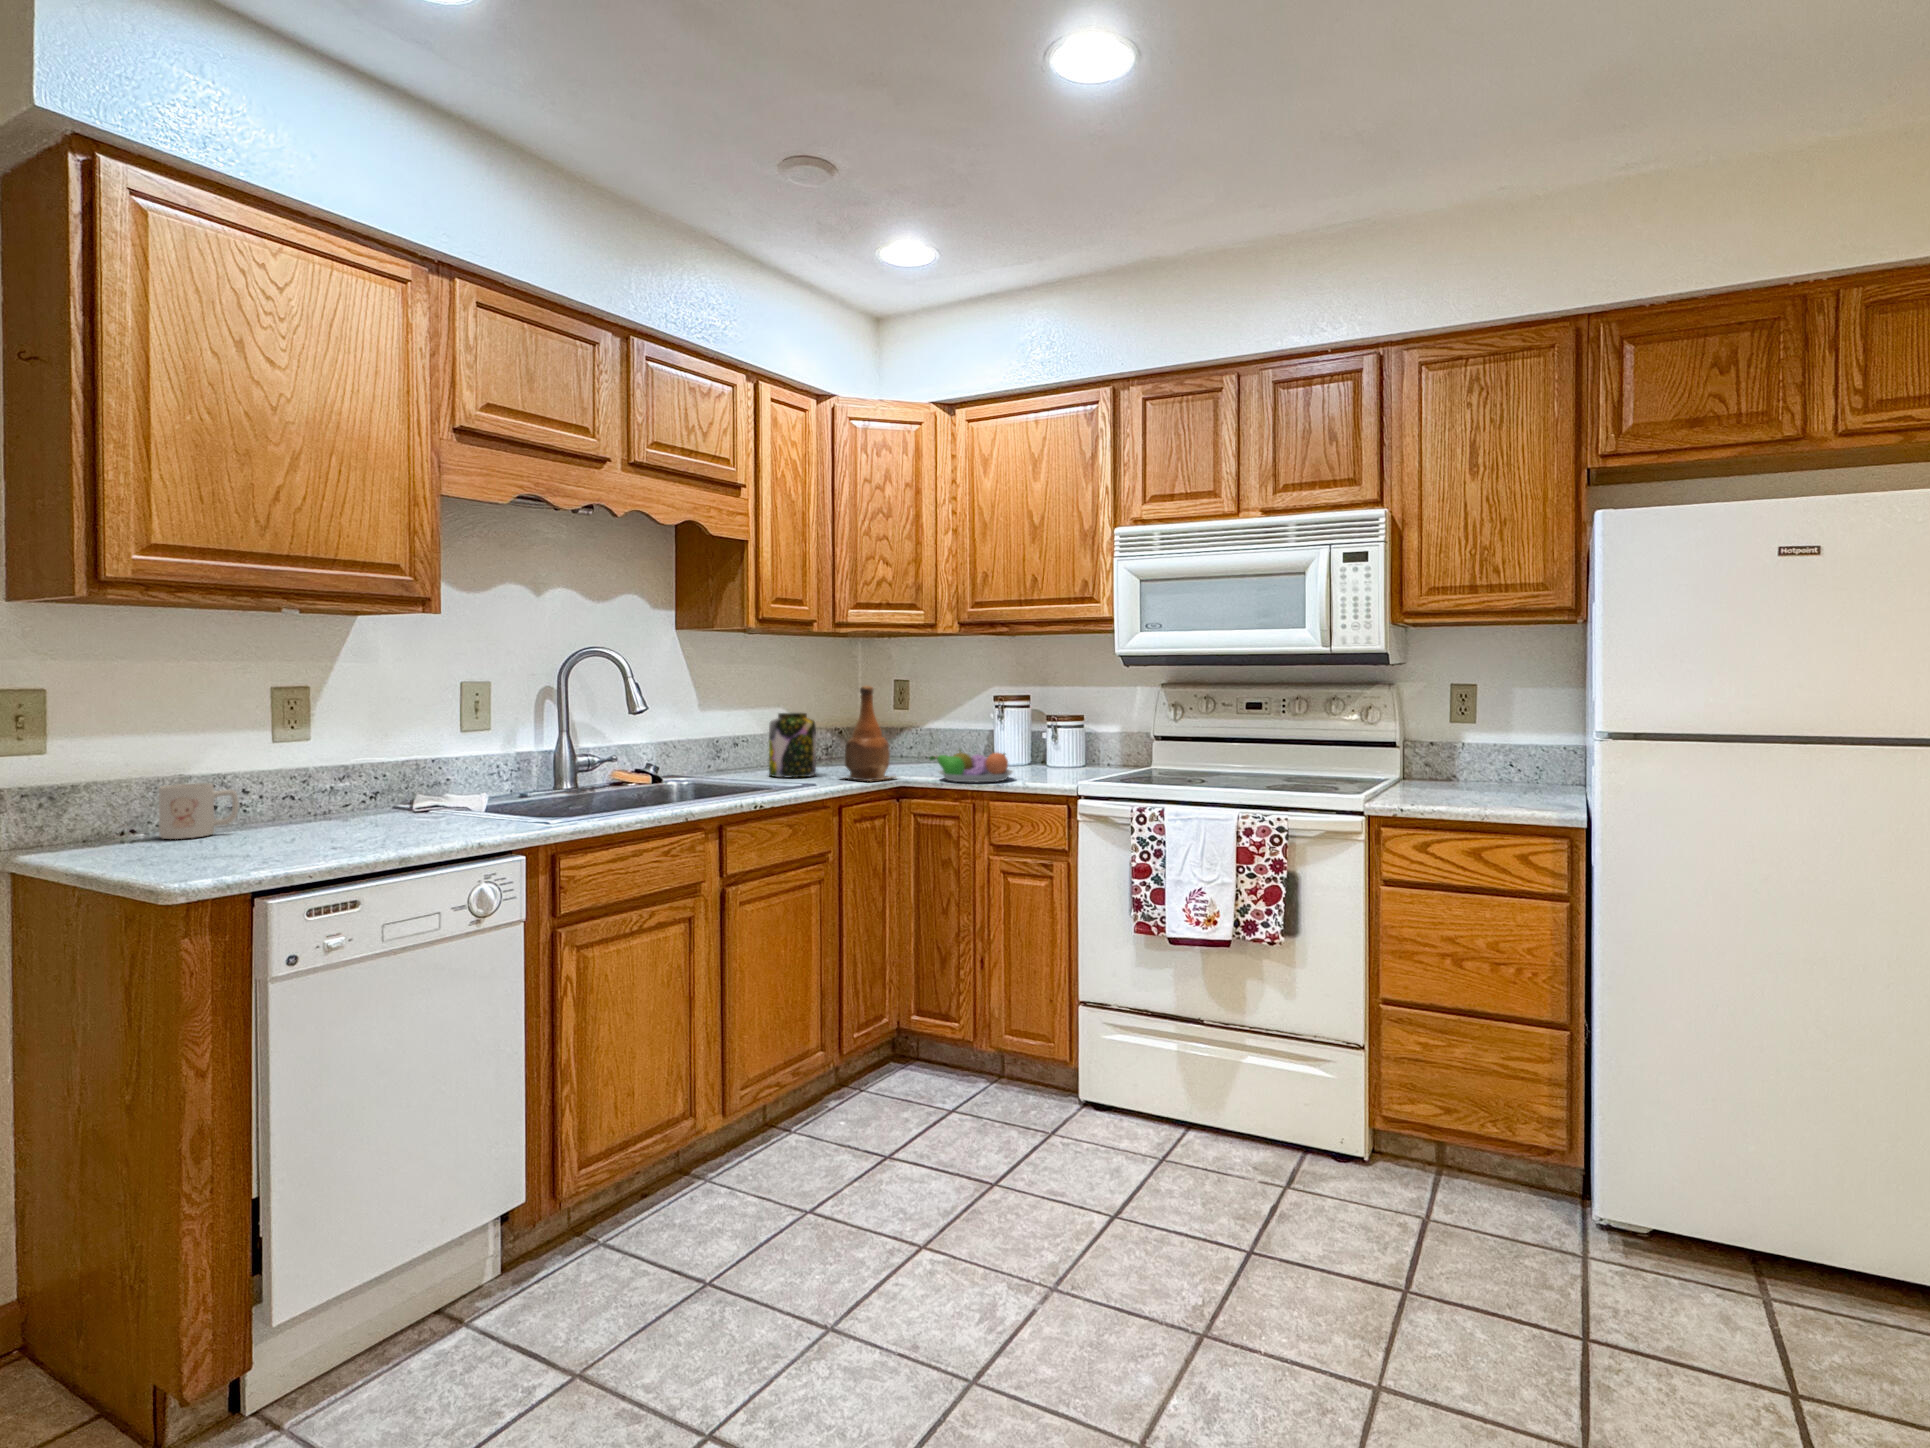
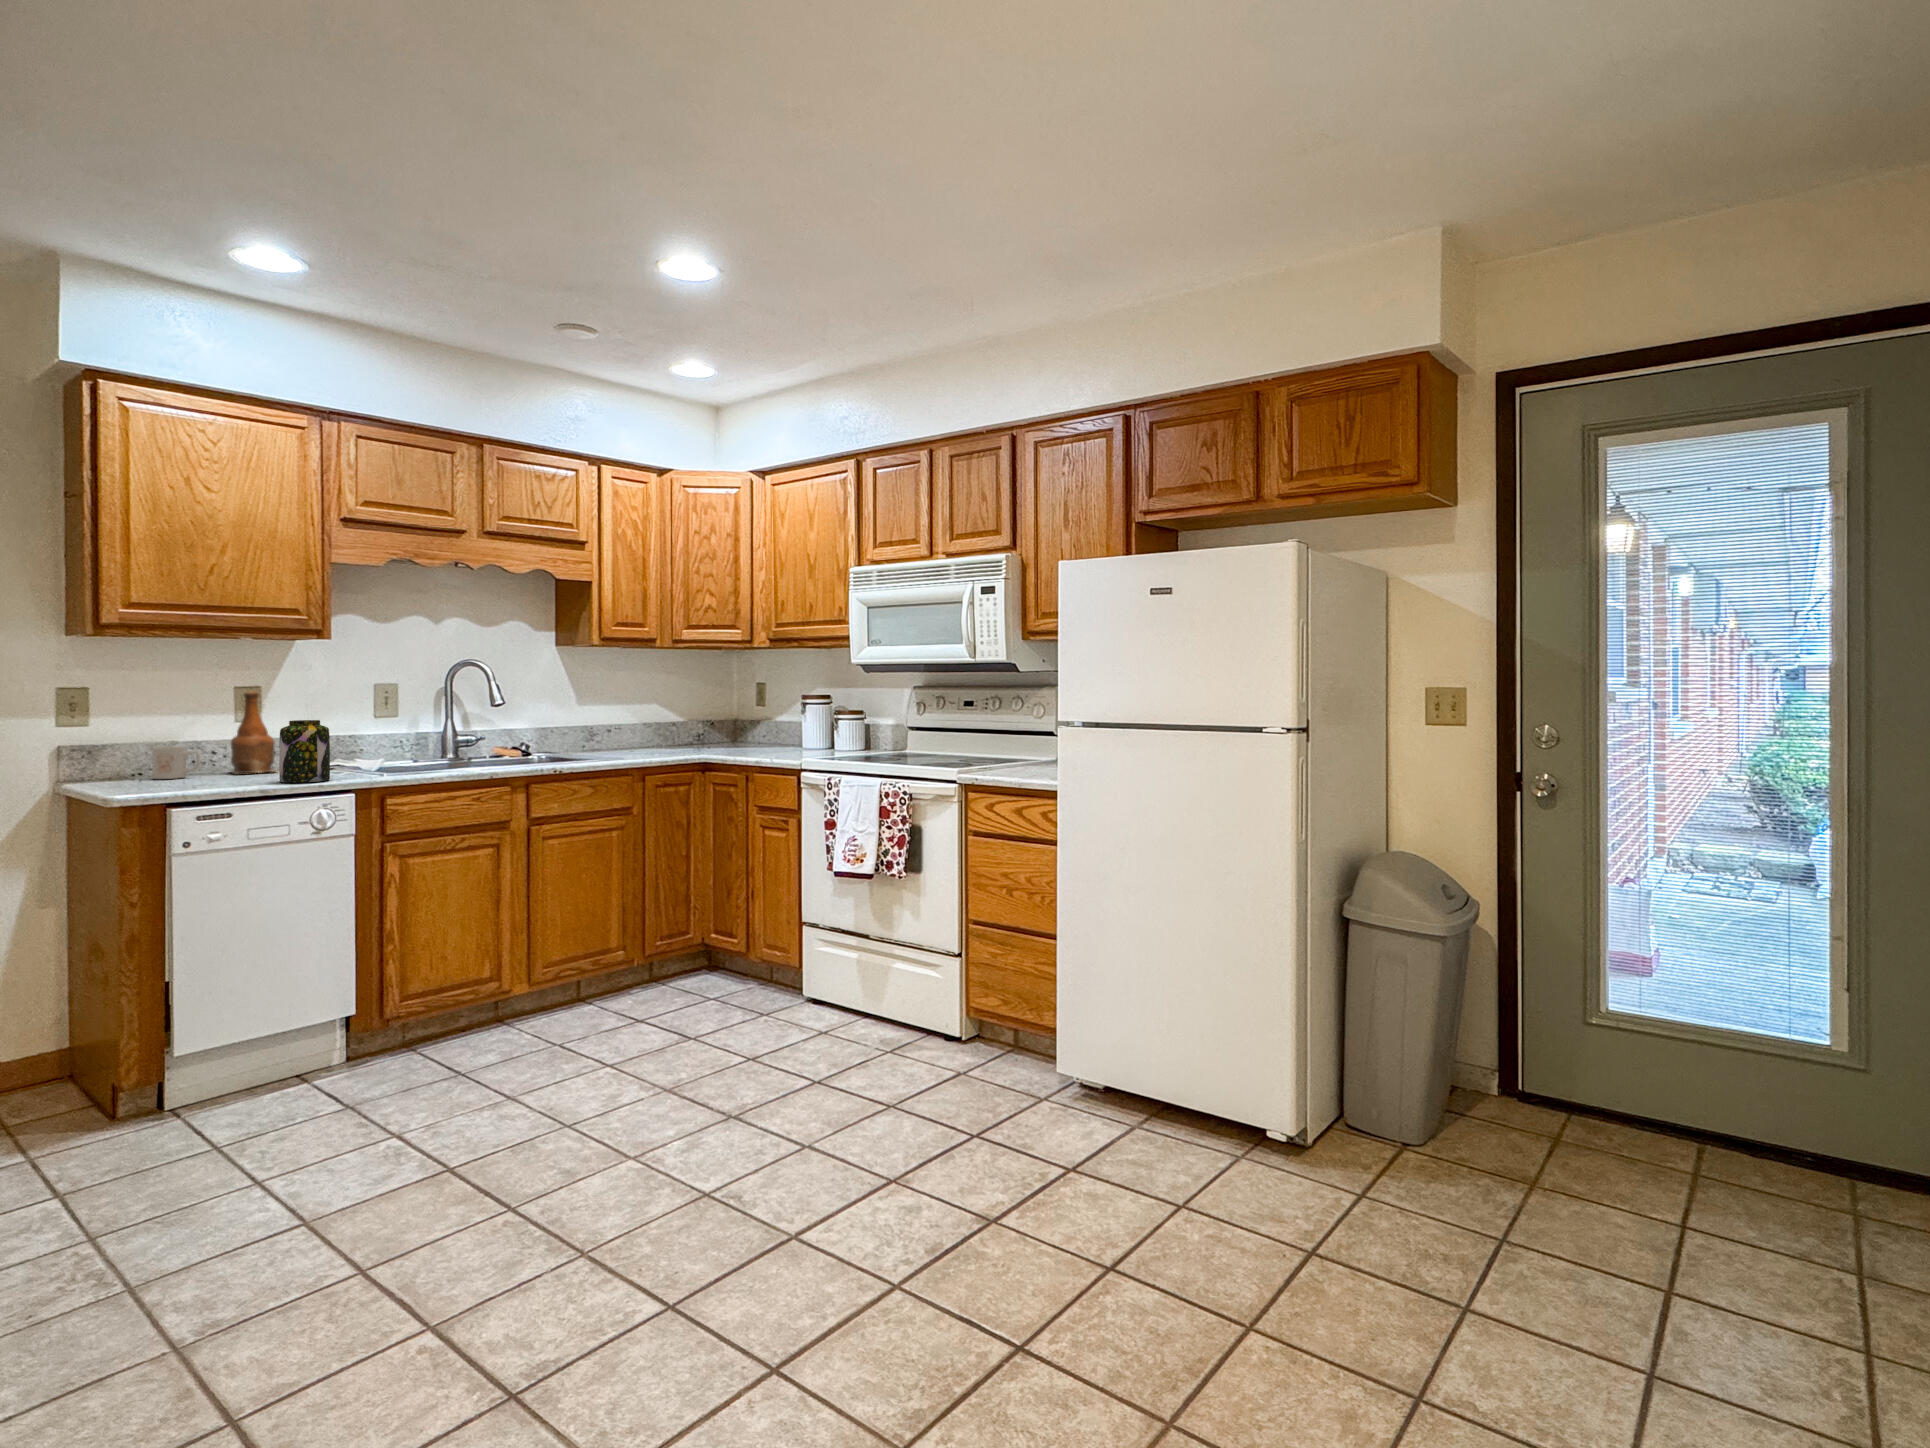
bottle: present [845,686,896,781] -> present [231,691,277,774]
jar: present [769,713,816,777] -> present [279,720,330,783]
fruit bowl: present [929,749,1013,782] -> none [713,734,776,760]

